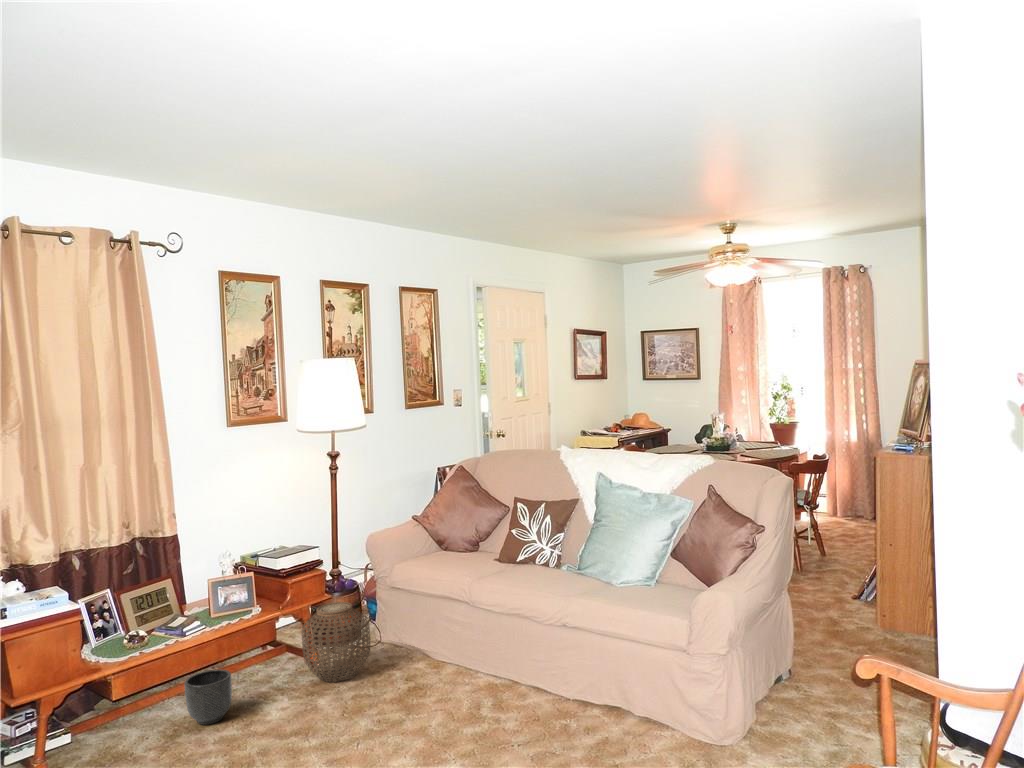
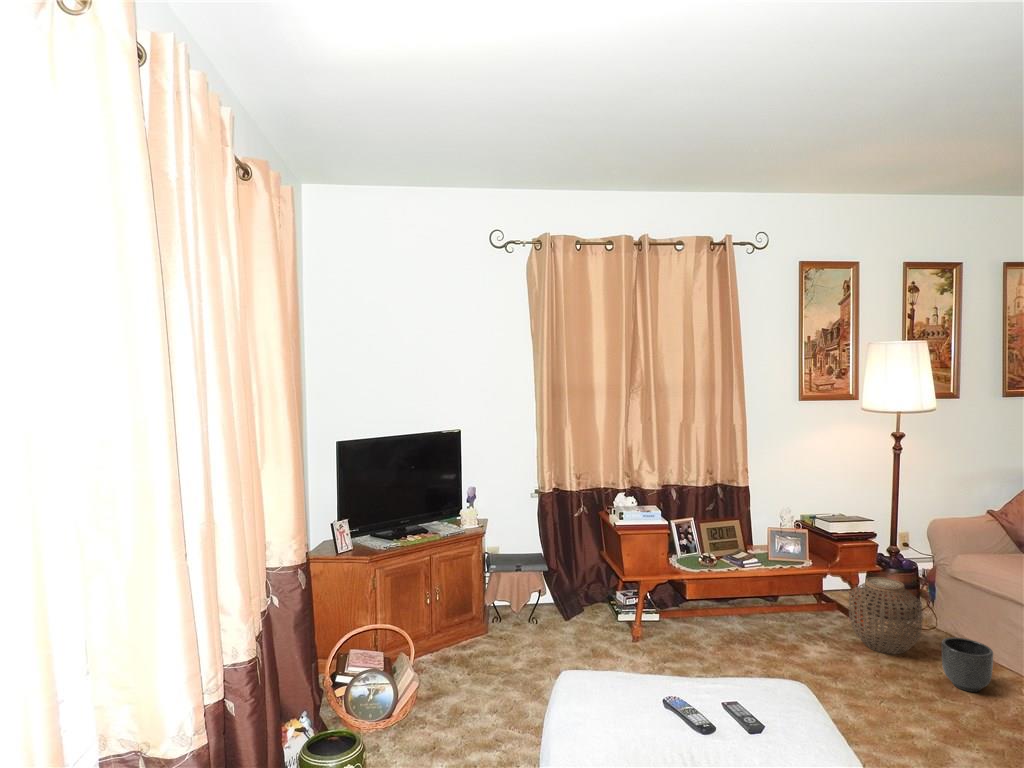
planter: present [184,669,232,725] -> present [941,638,993,692]

